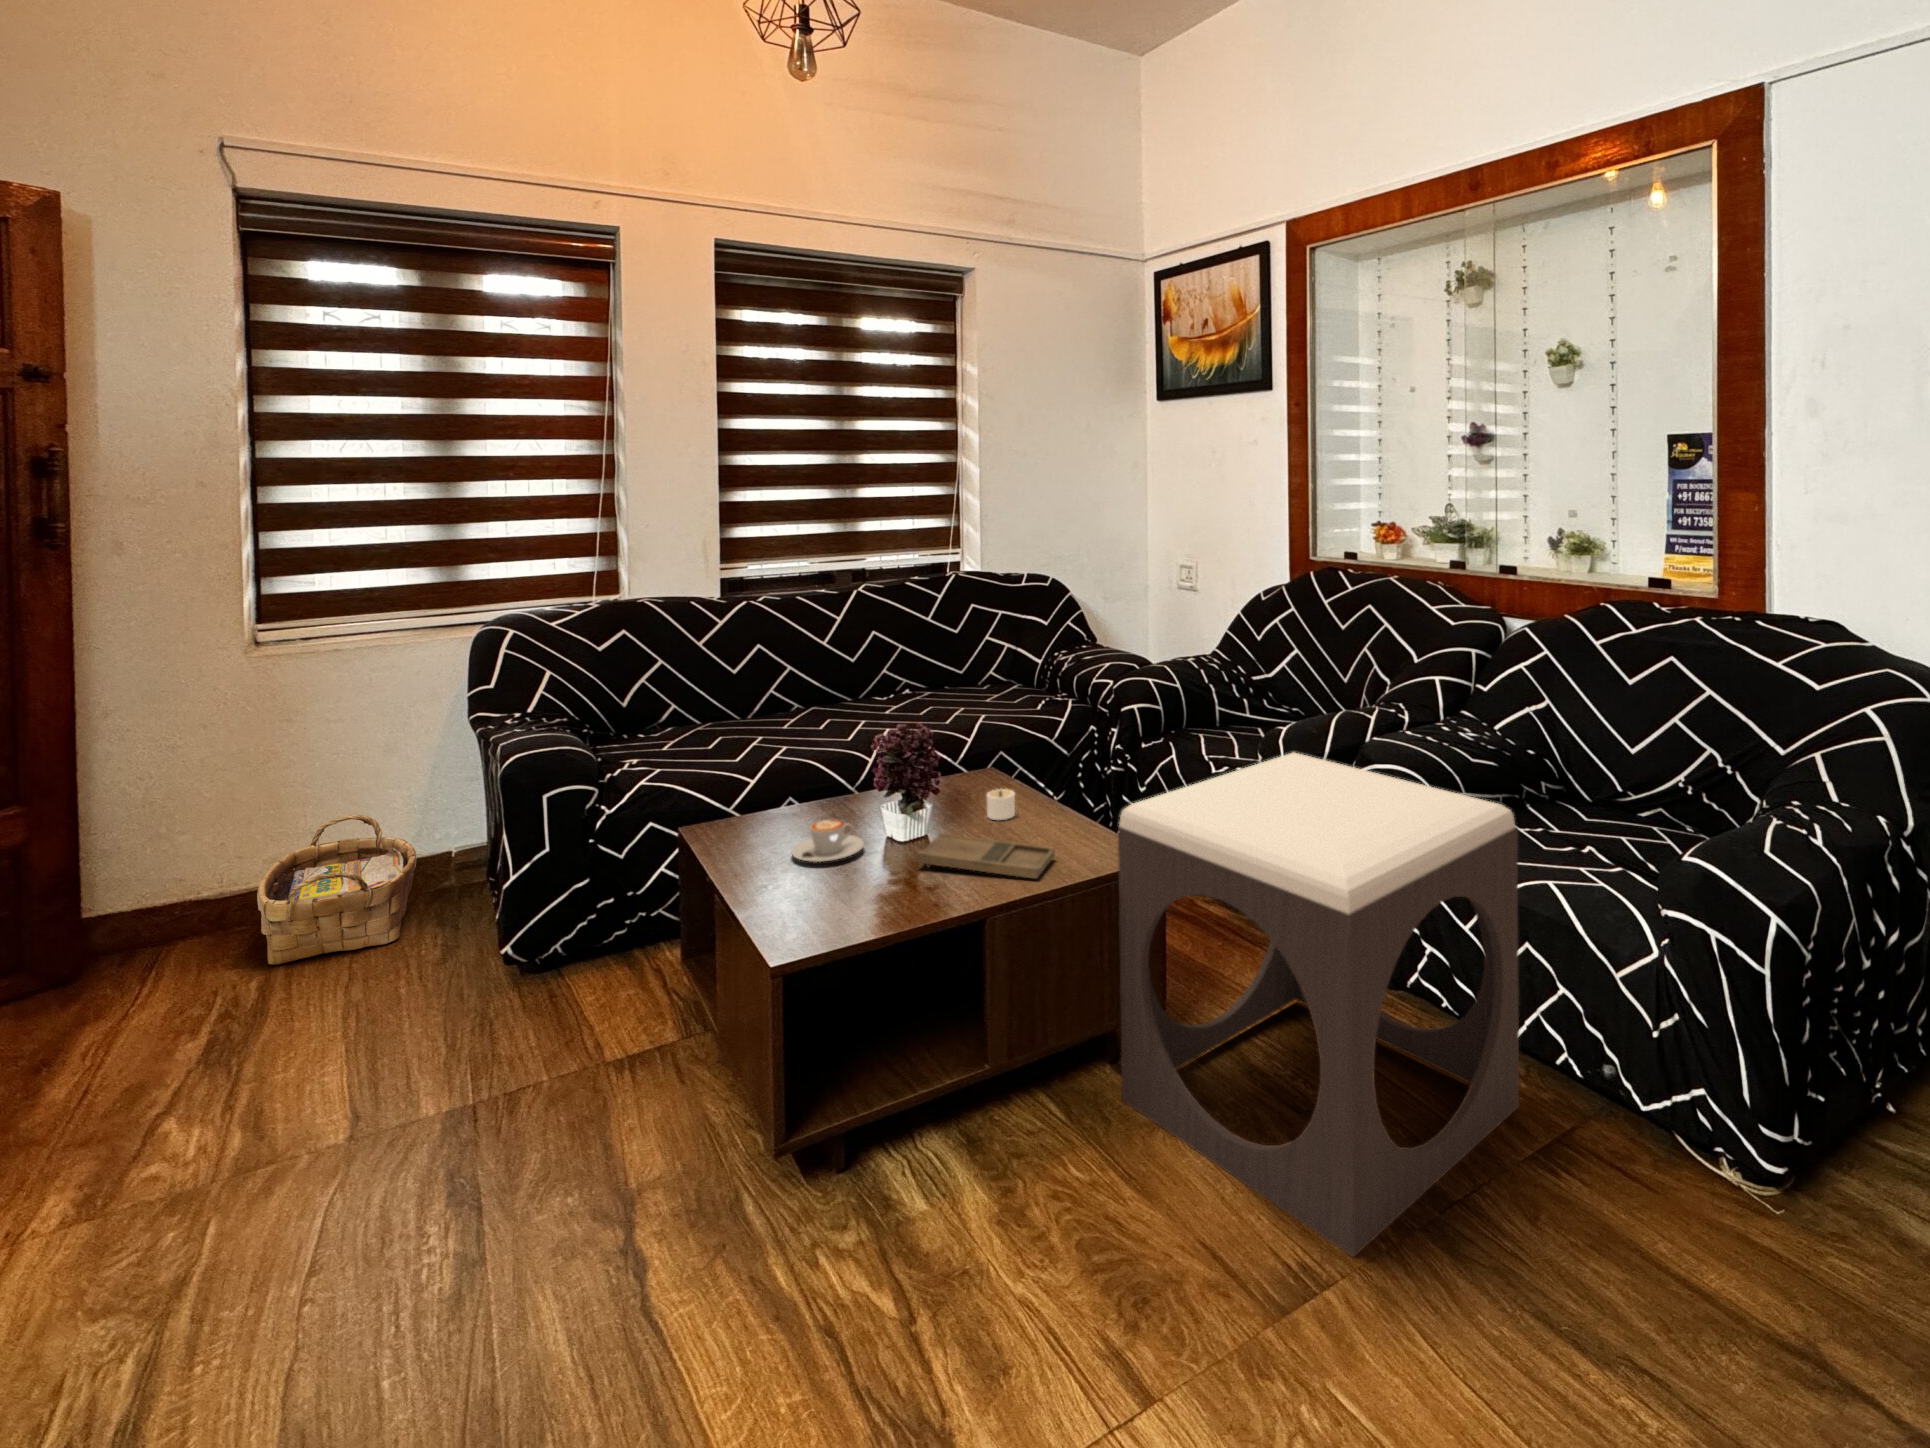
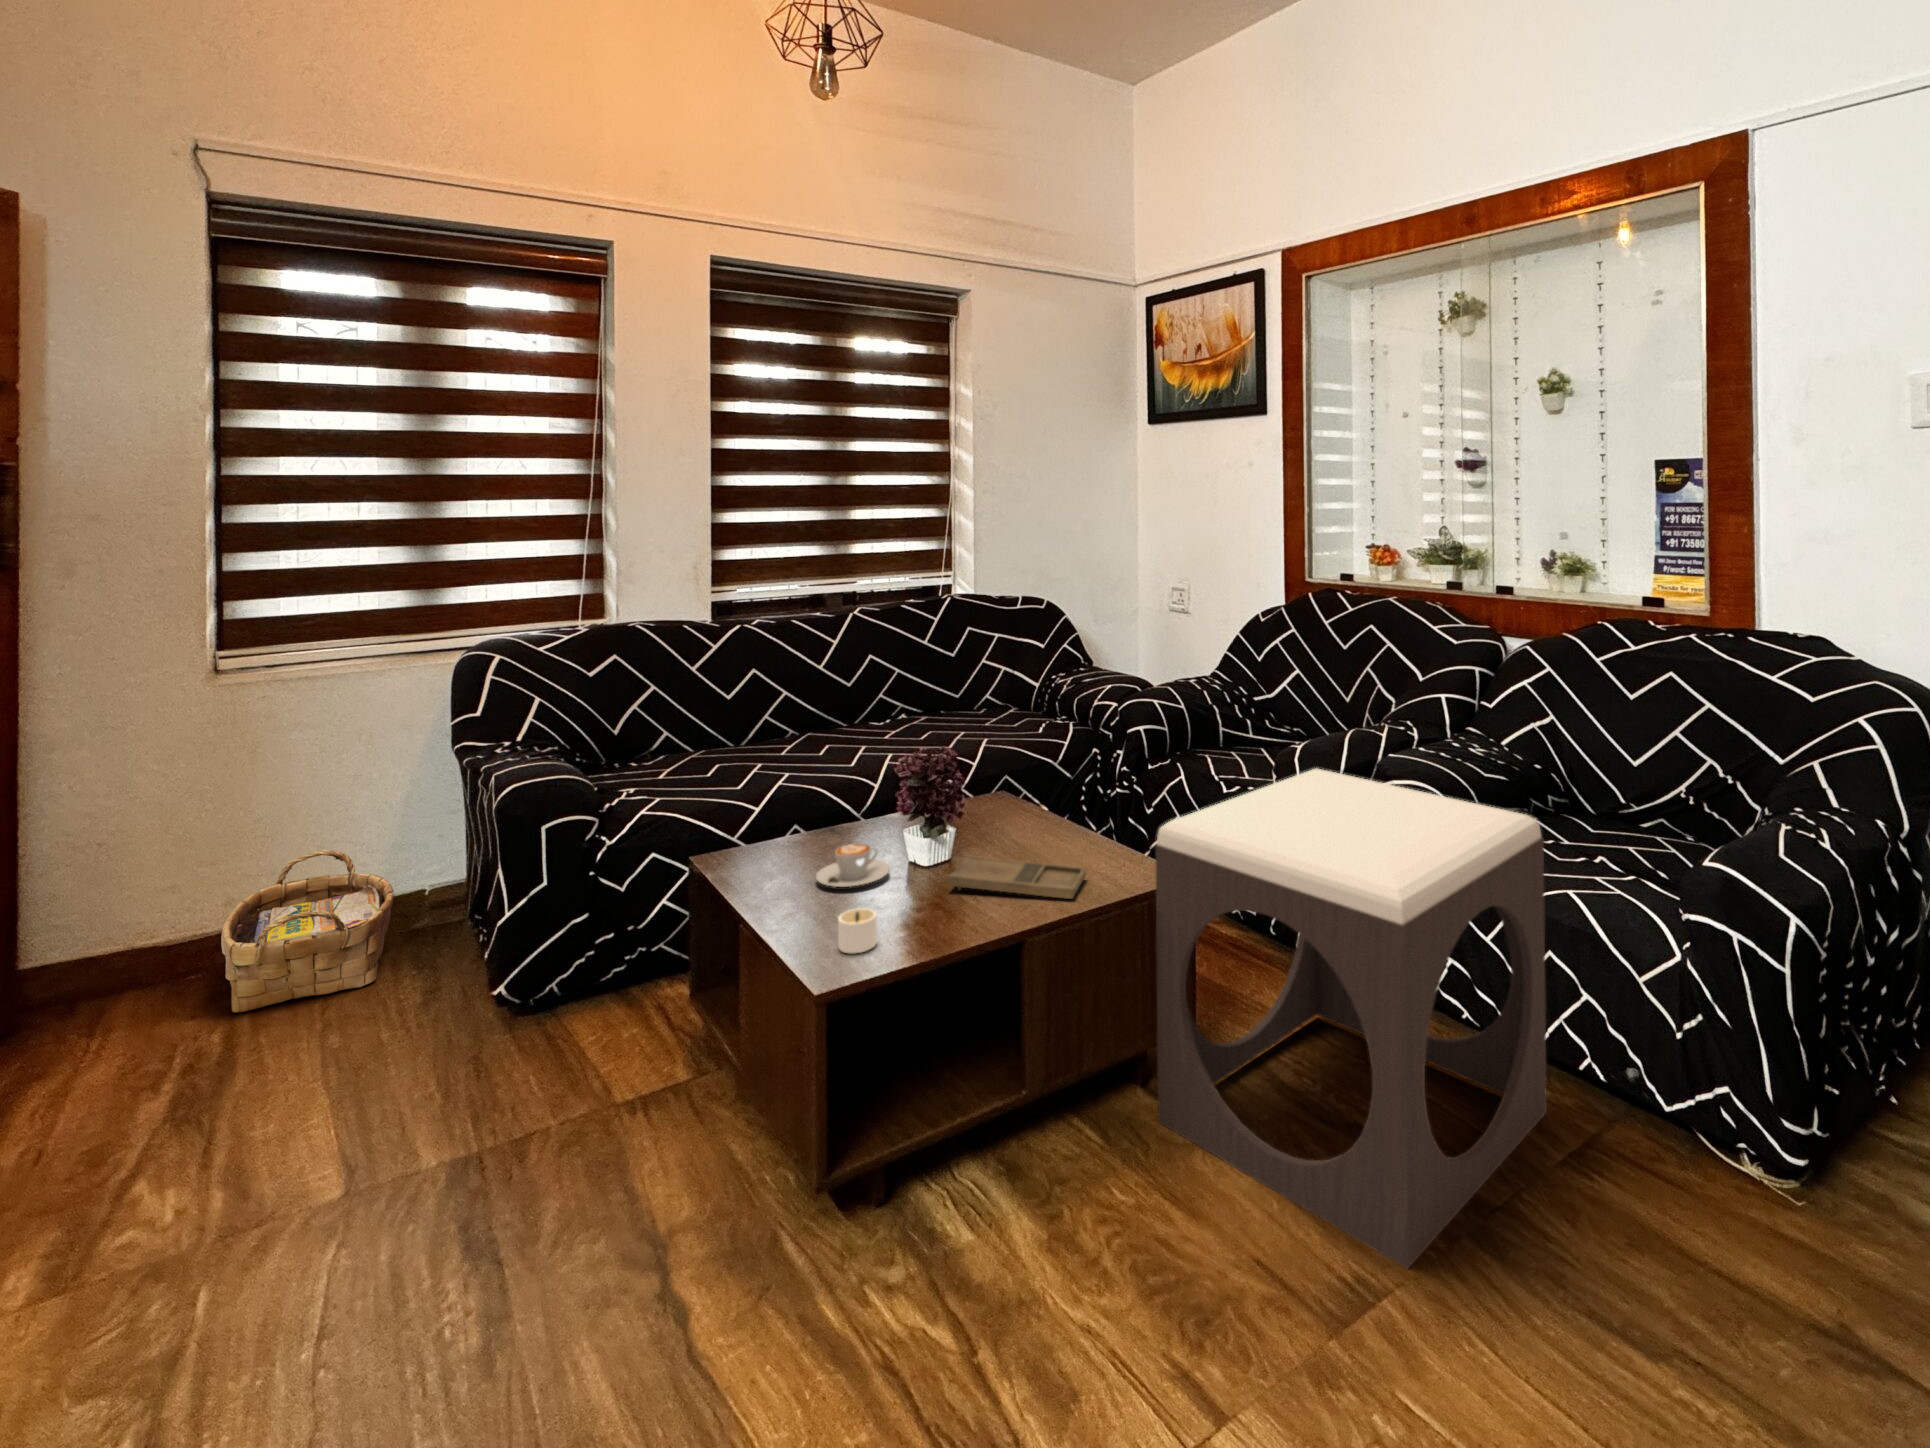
candle: present [987,789,1015,820] -> present [838,908,877,954]

